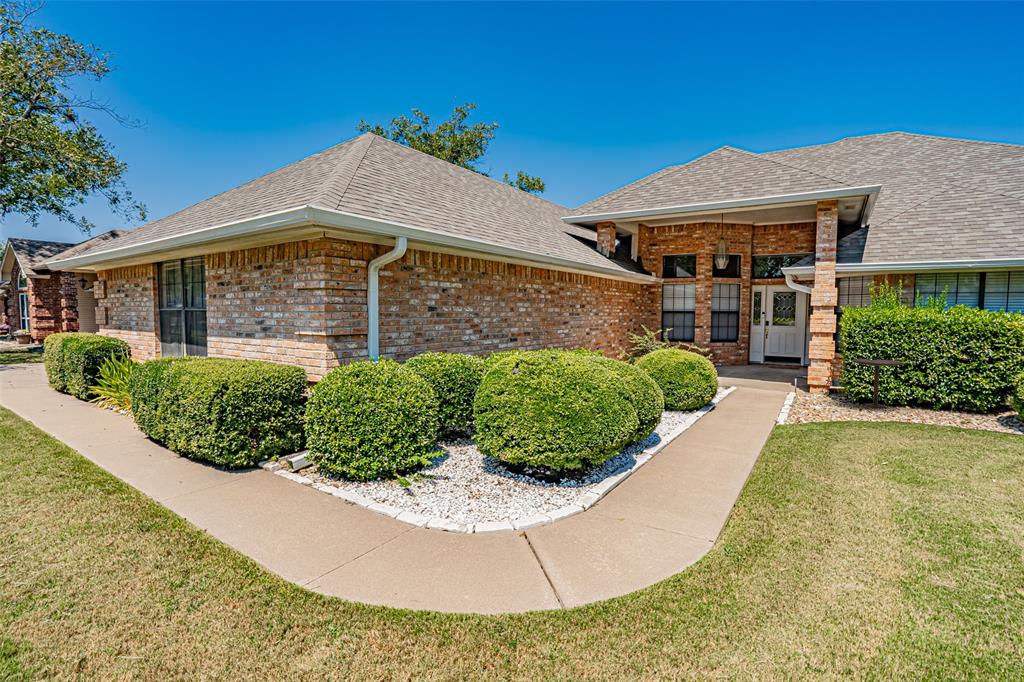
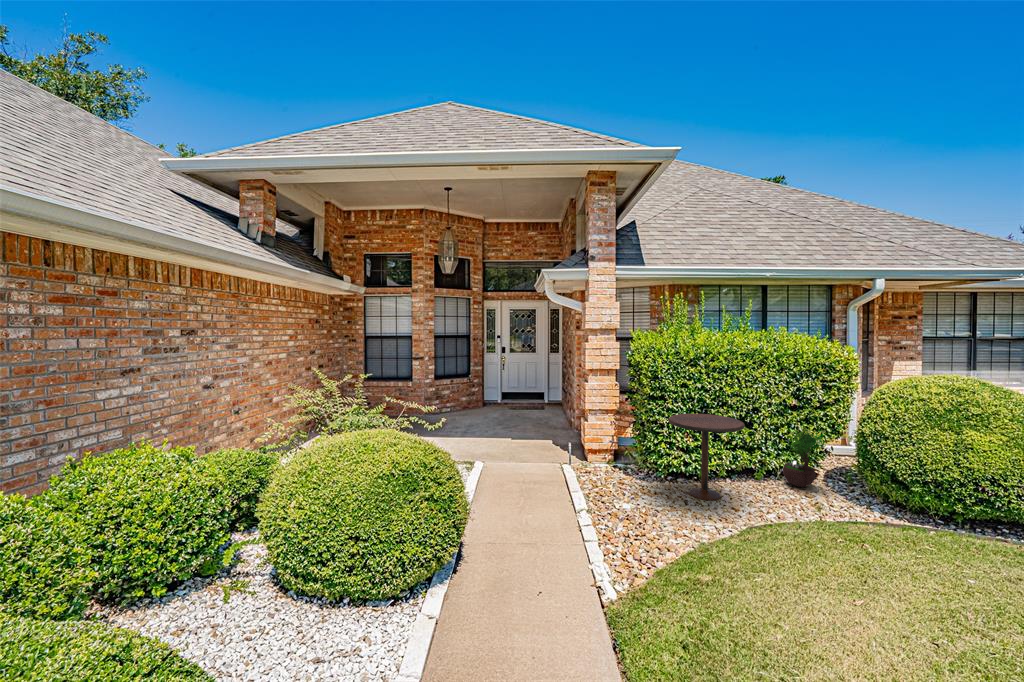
potted tree: none [945,369,977,411] -> present [783,429,824,487]

